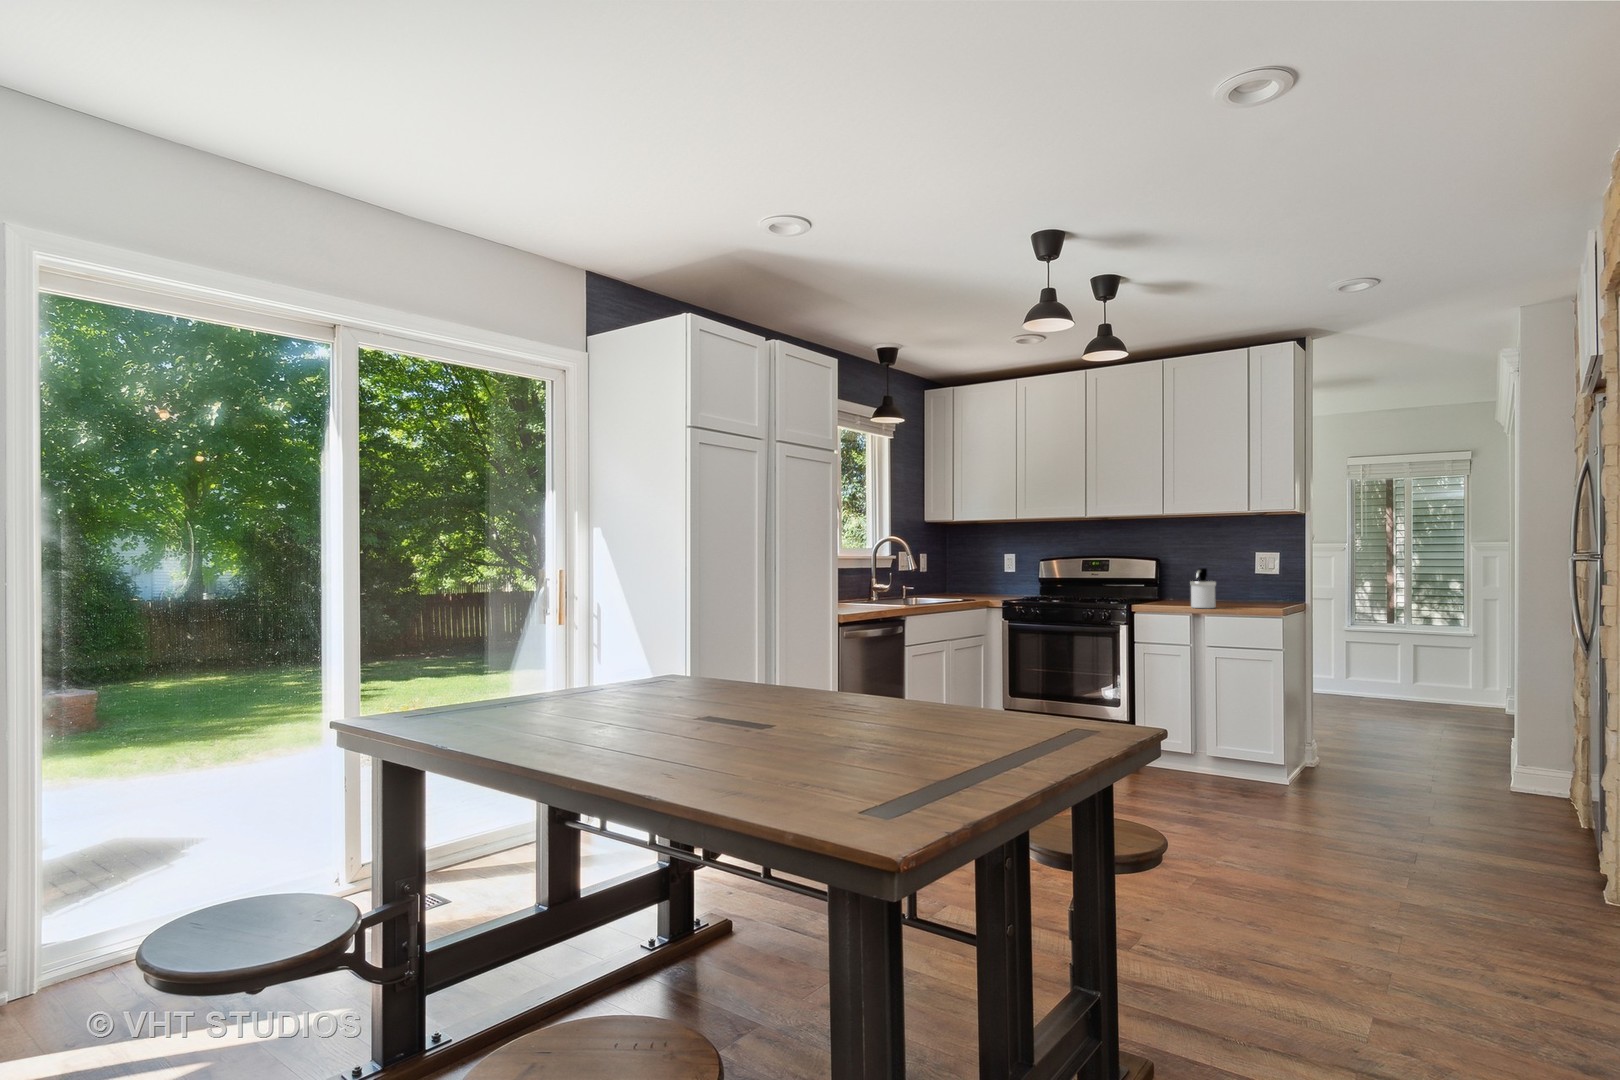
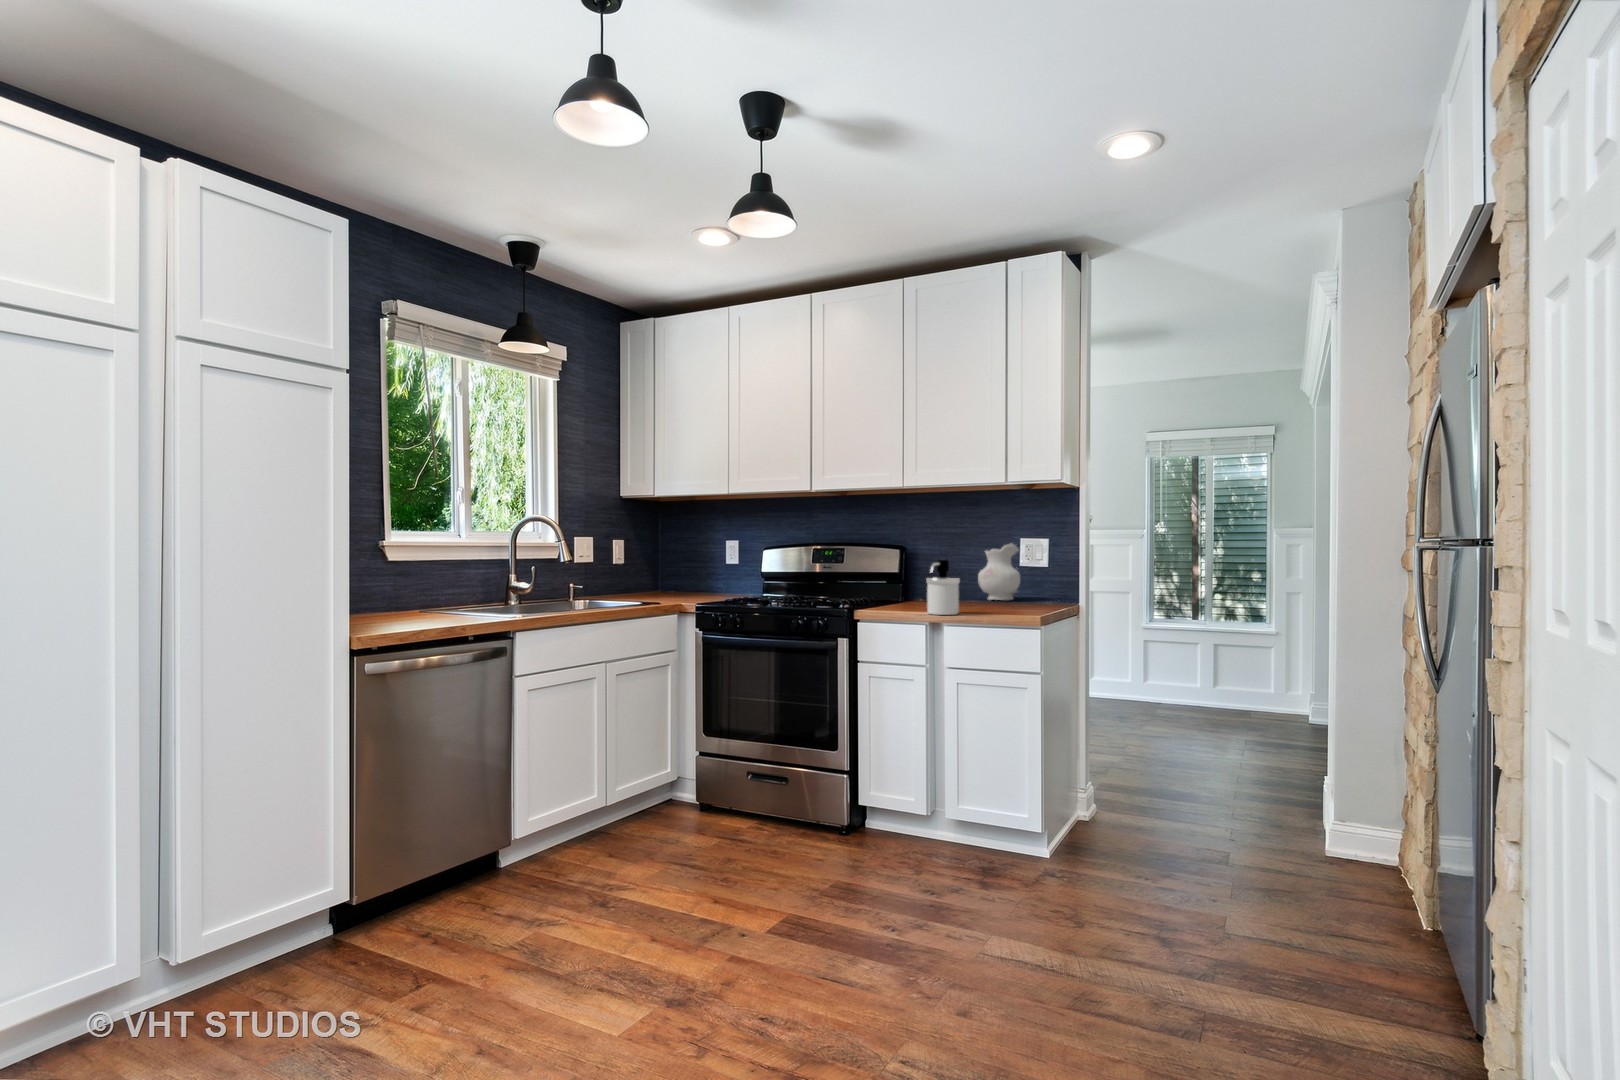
ceramic pitcher: none [1216,555,1257,600] -> present [978,544,1020,600]

